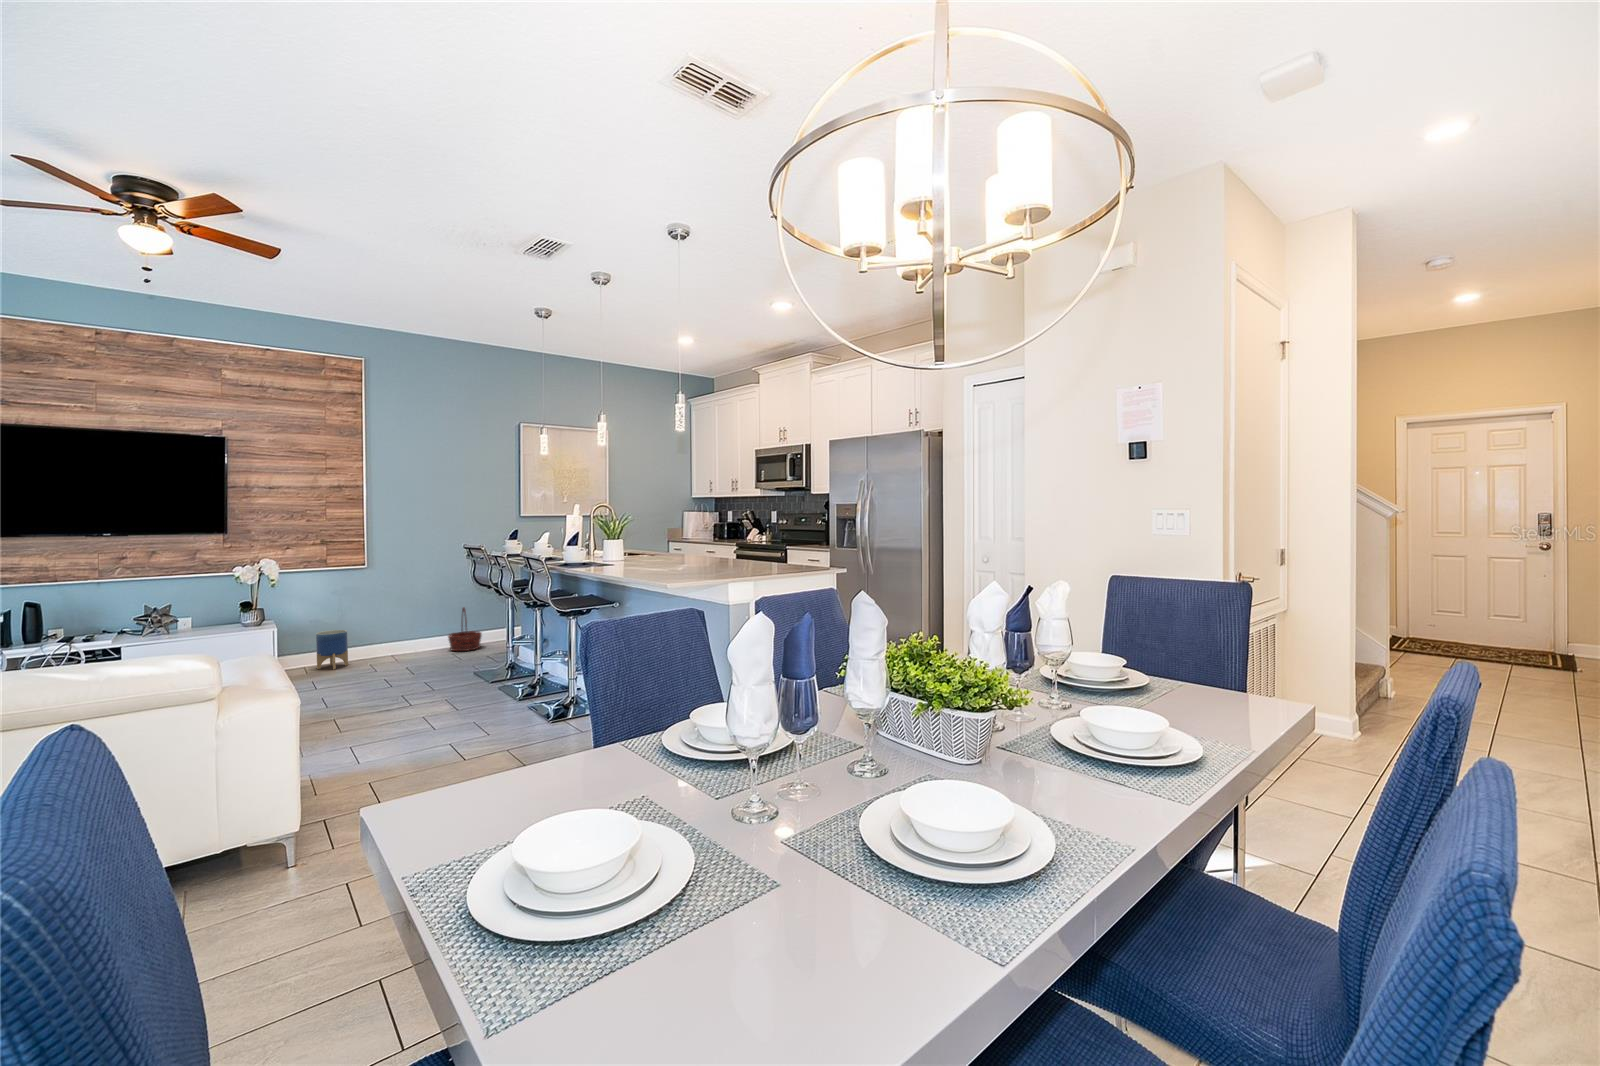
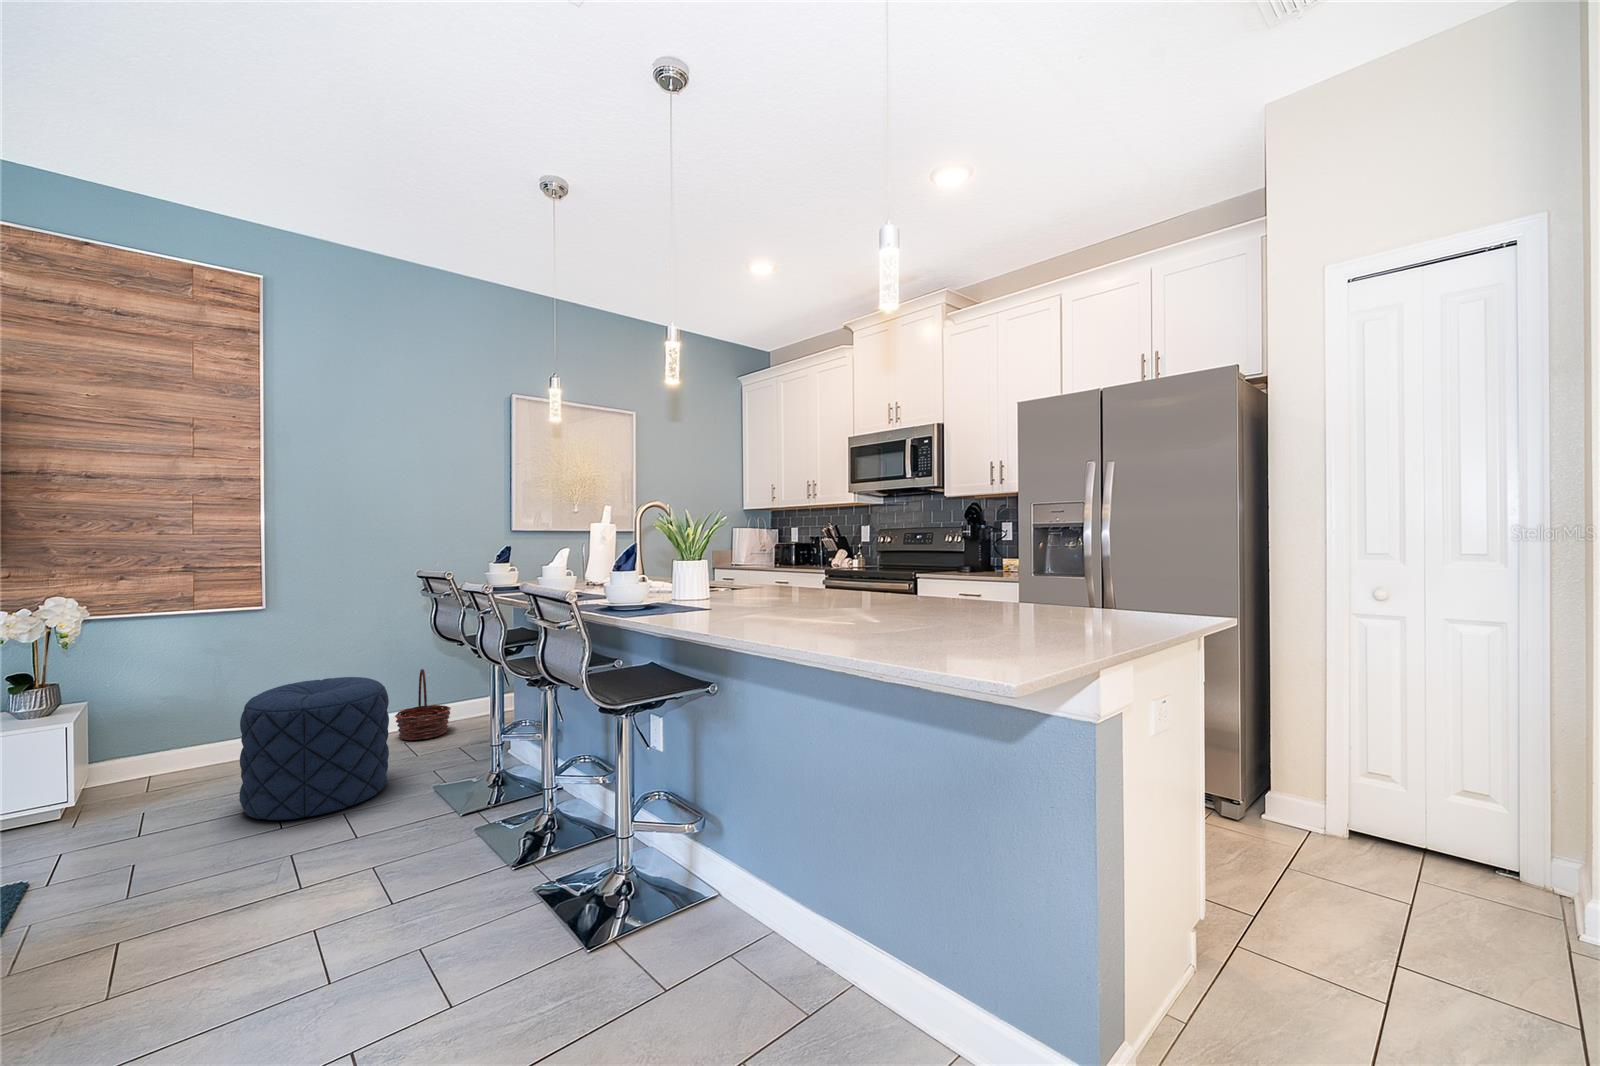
pouf: none [367,607,447,682] -> present [239,677,389,820]
planter: present [316,630,348,669] -> none [161,715,220,786]

